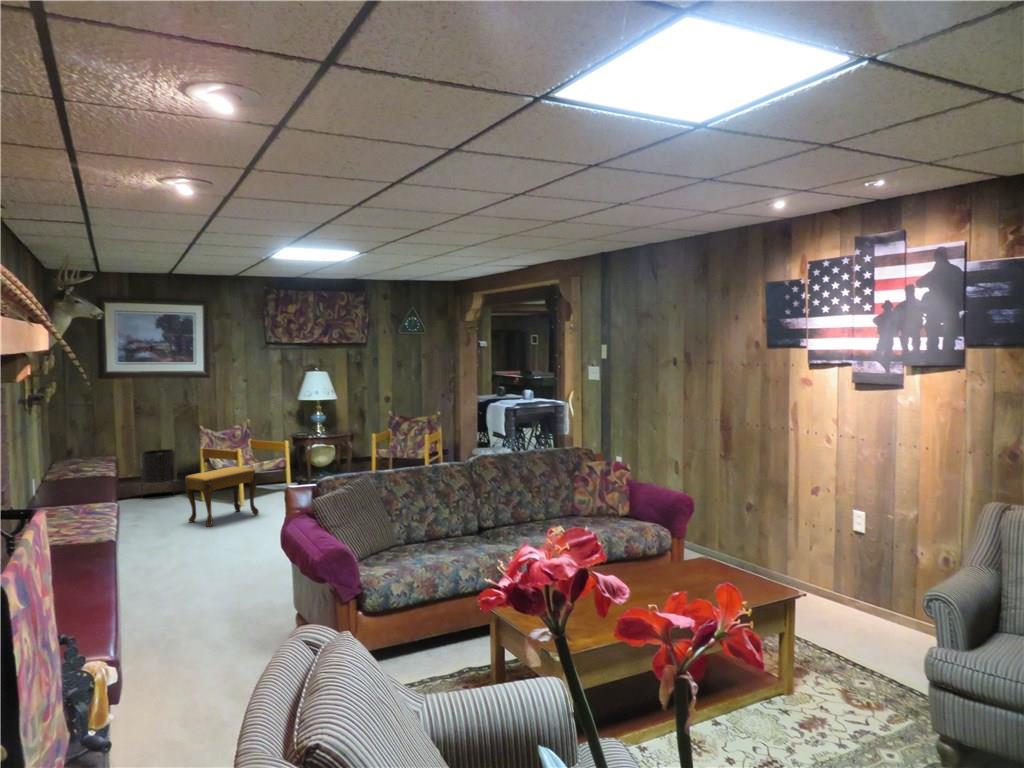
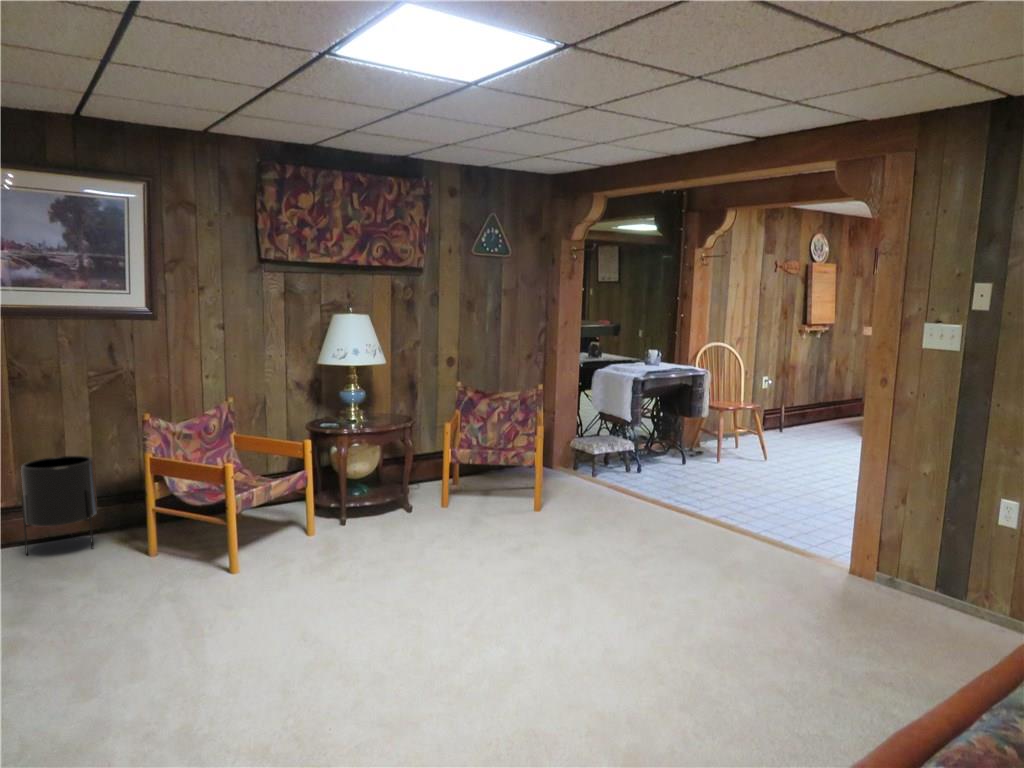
footstool: present [185,467,259,527] -> none [113,501,276,651]

